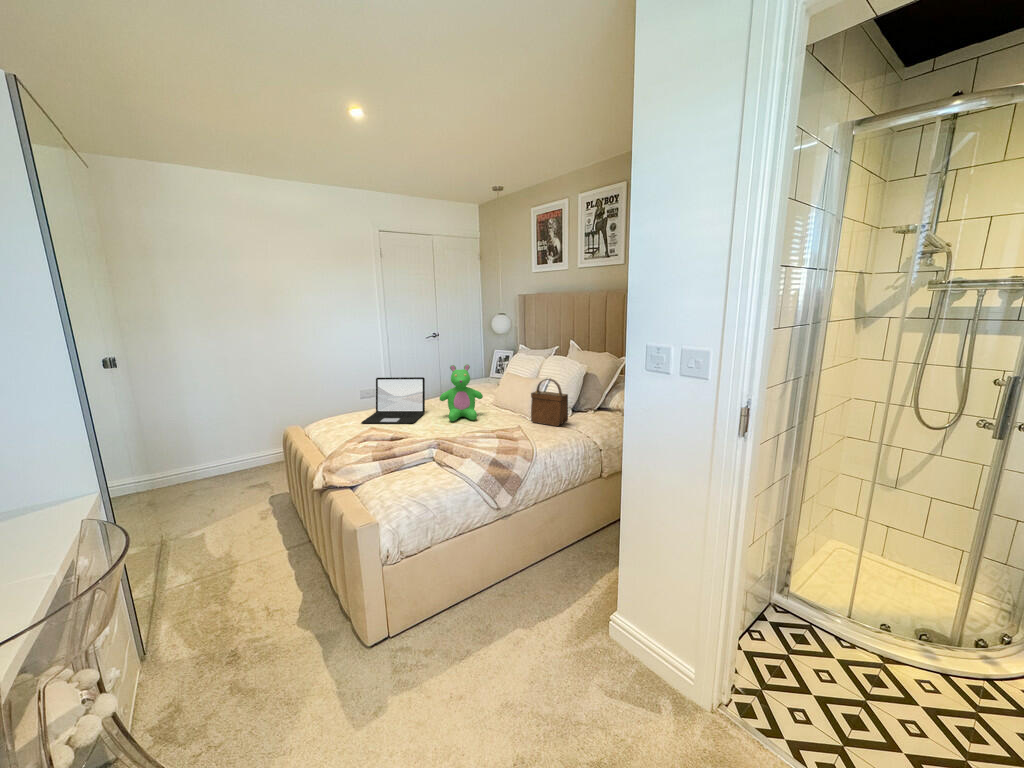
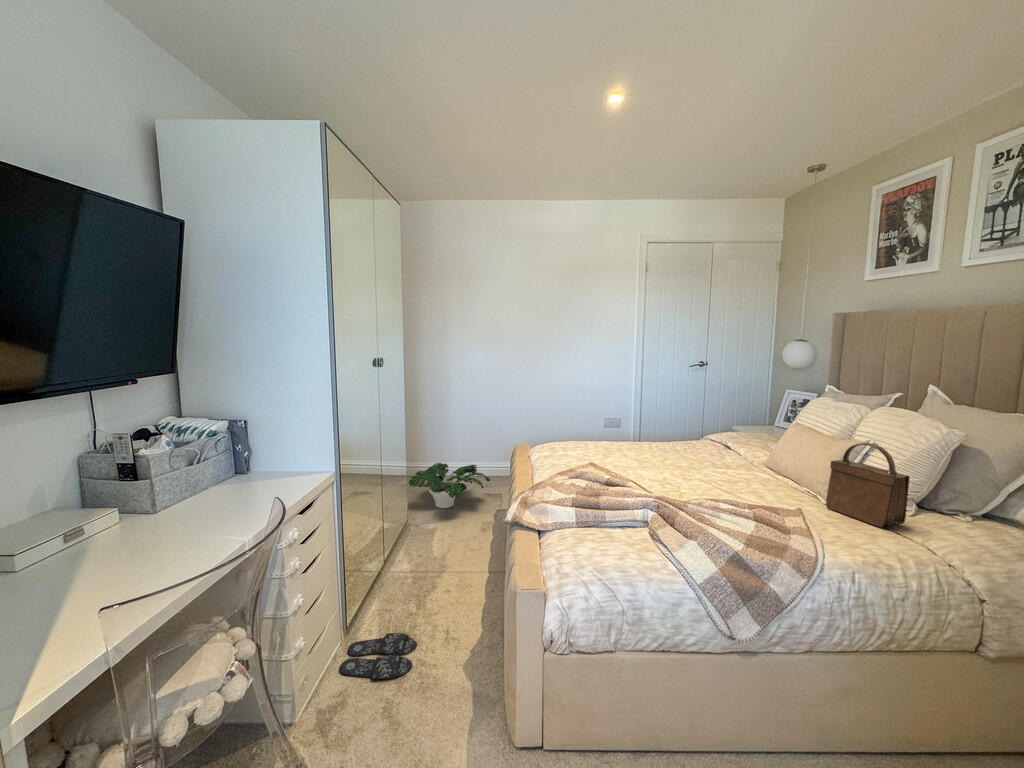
teddy bear: present [440,364,483,421] -> none [682,401,747,482]
laptop: present [362,377,425,423] -> none [583,406,667,468]
potted plant: none [151,458,258,512] -> present [409,463,490,508]
slippers: none [154,626,243,689] -> present [339,633,417,679]

